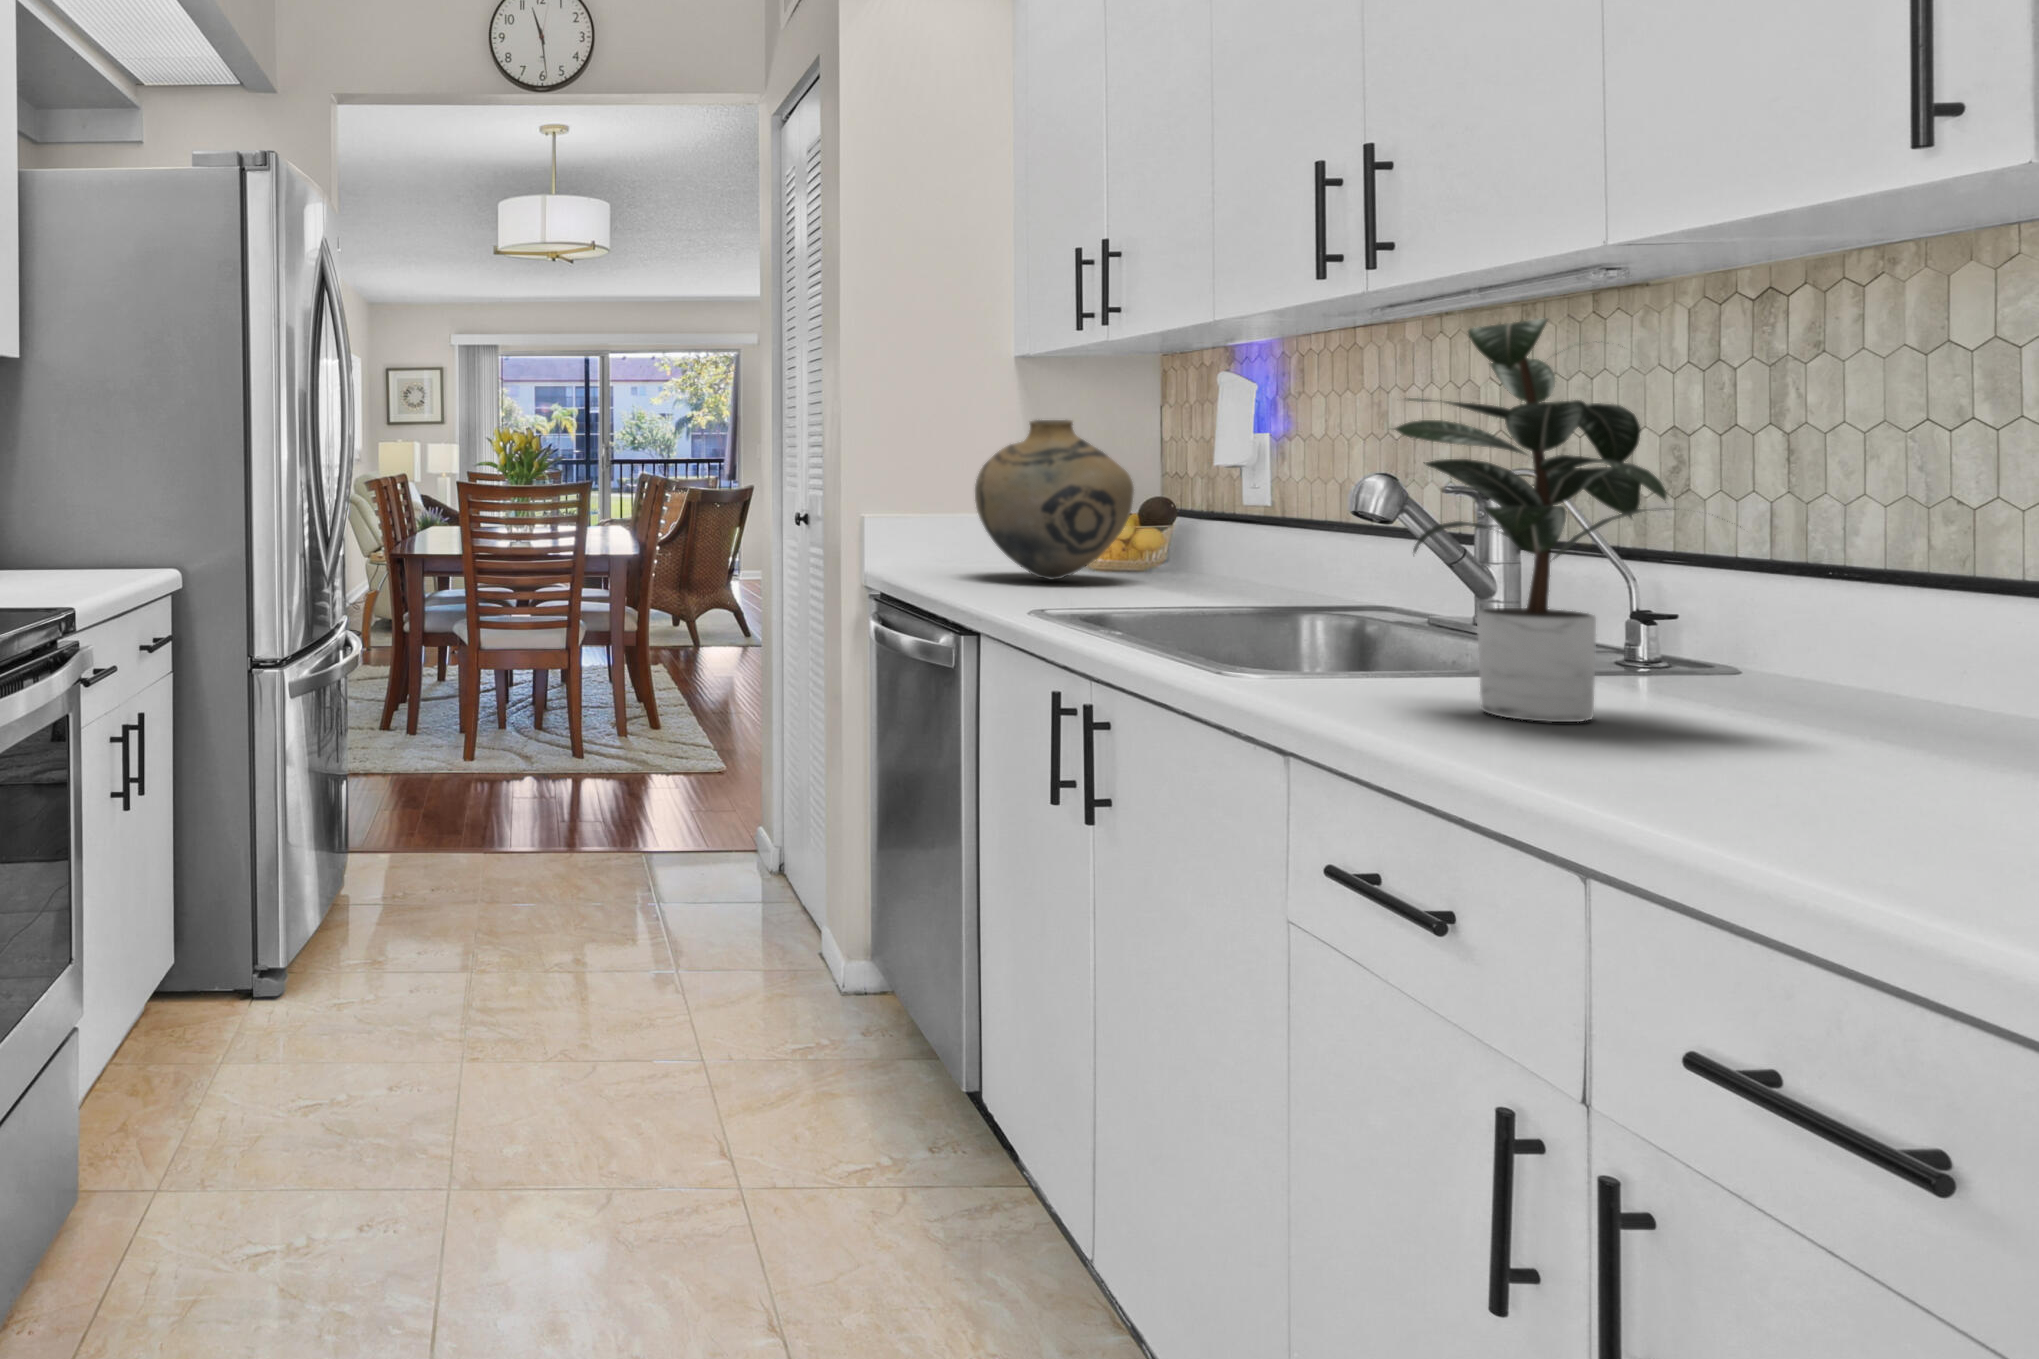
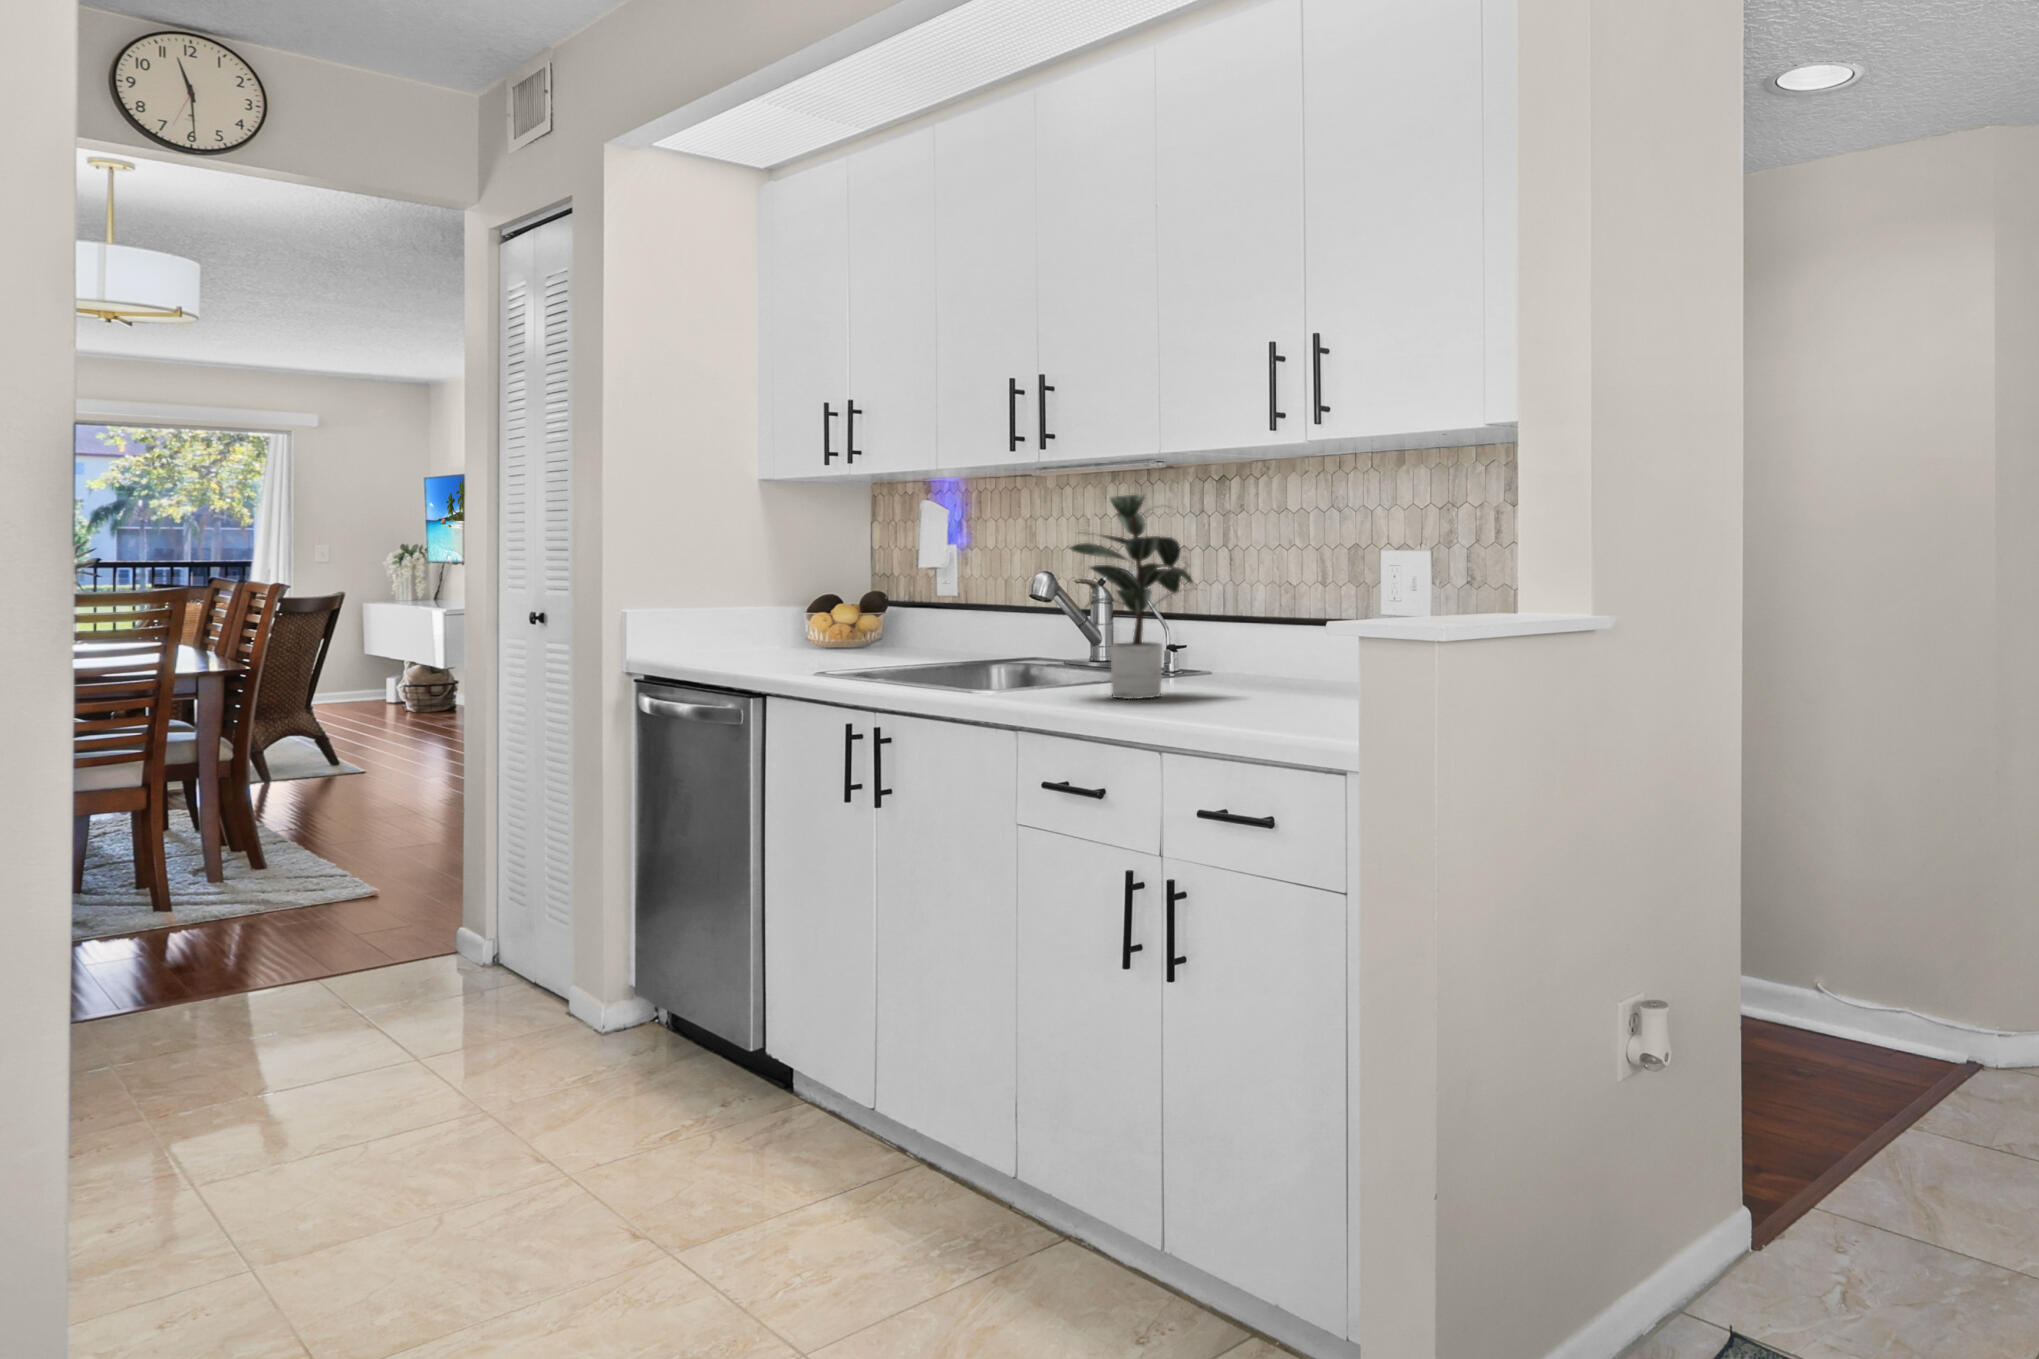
vase: present [975,420,1134,580] -> none [737,532,861,653]

